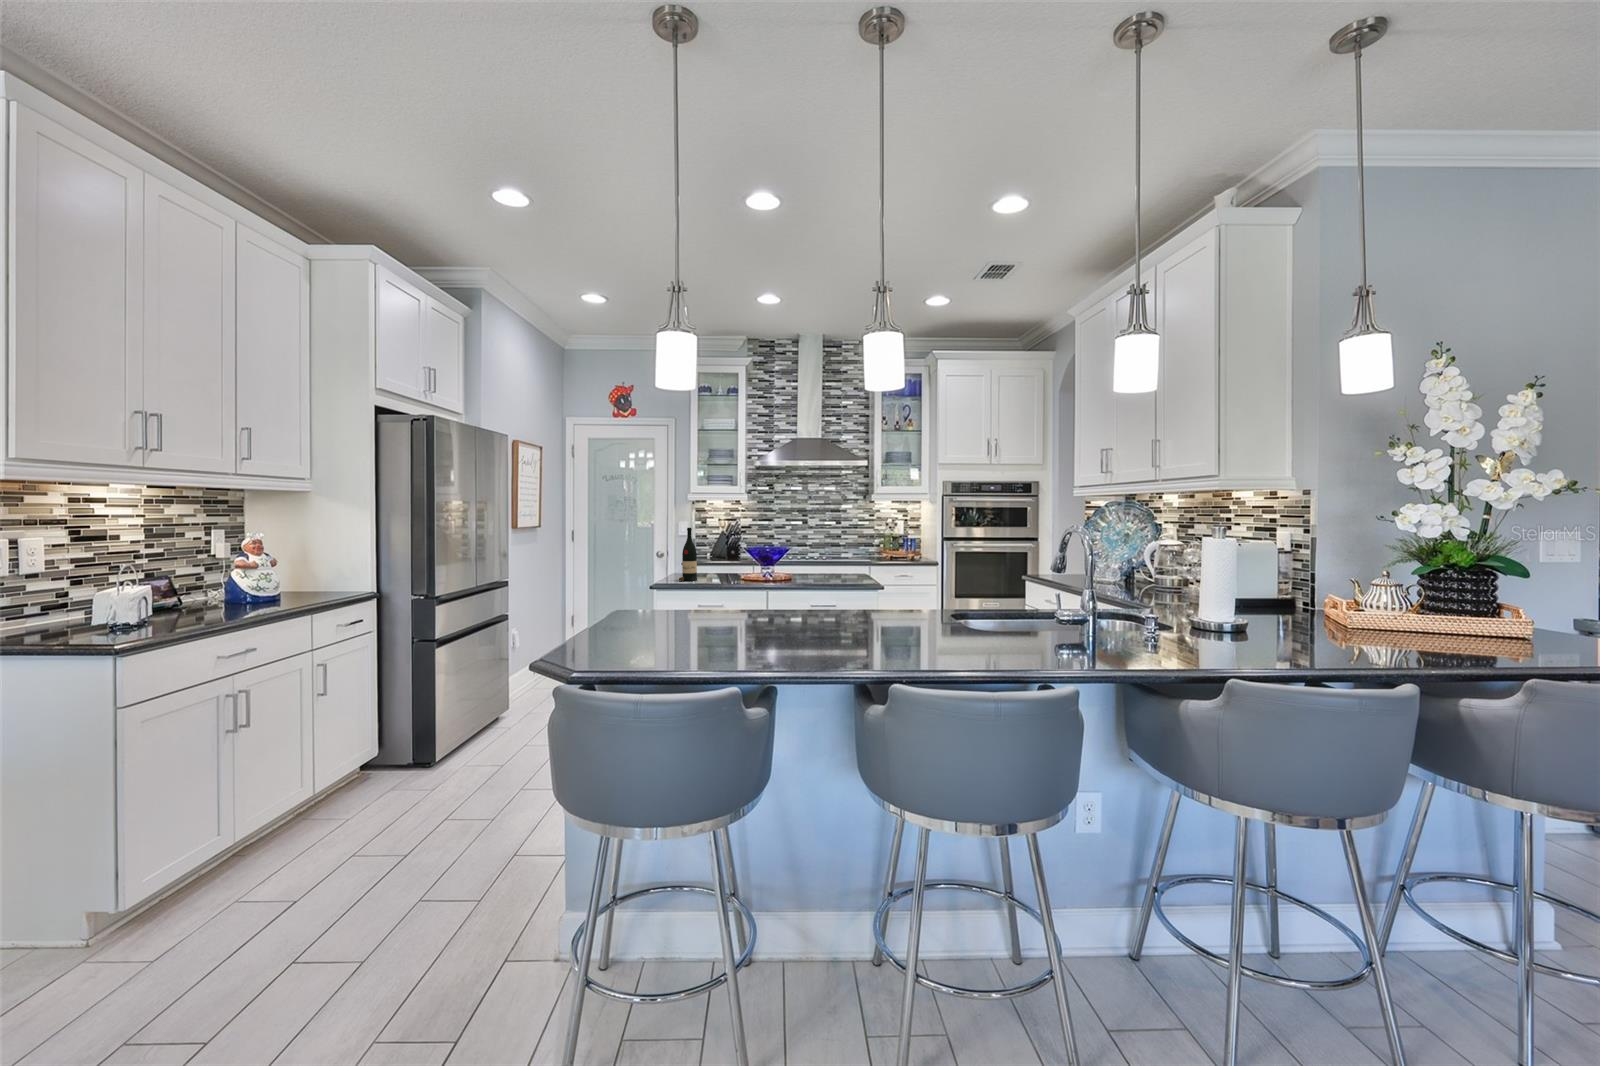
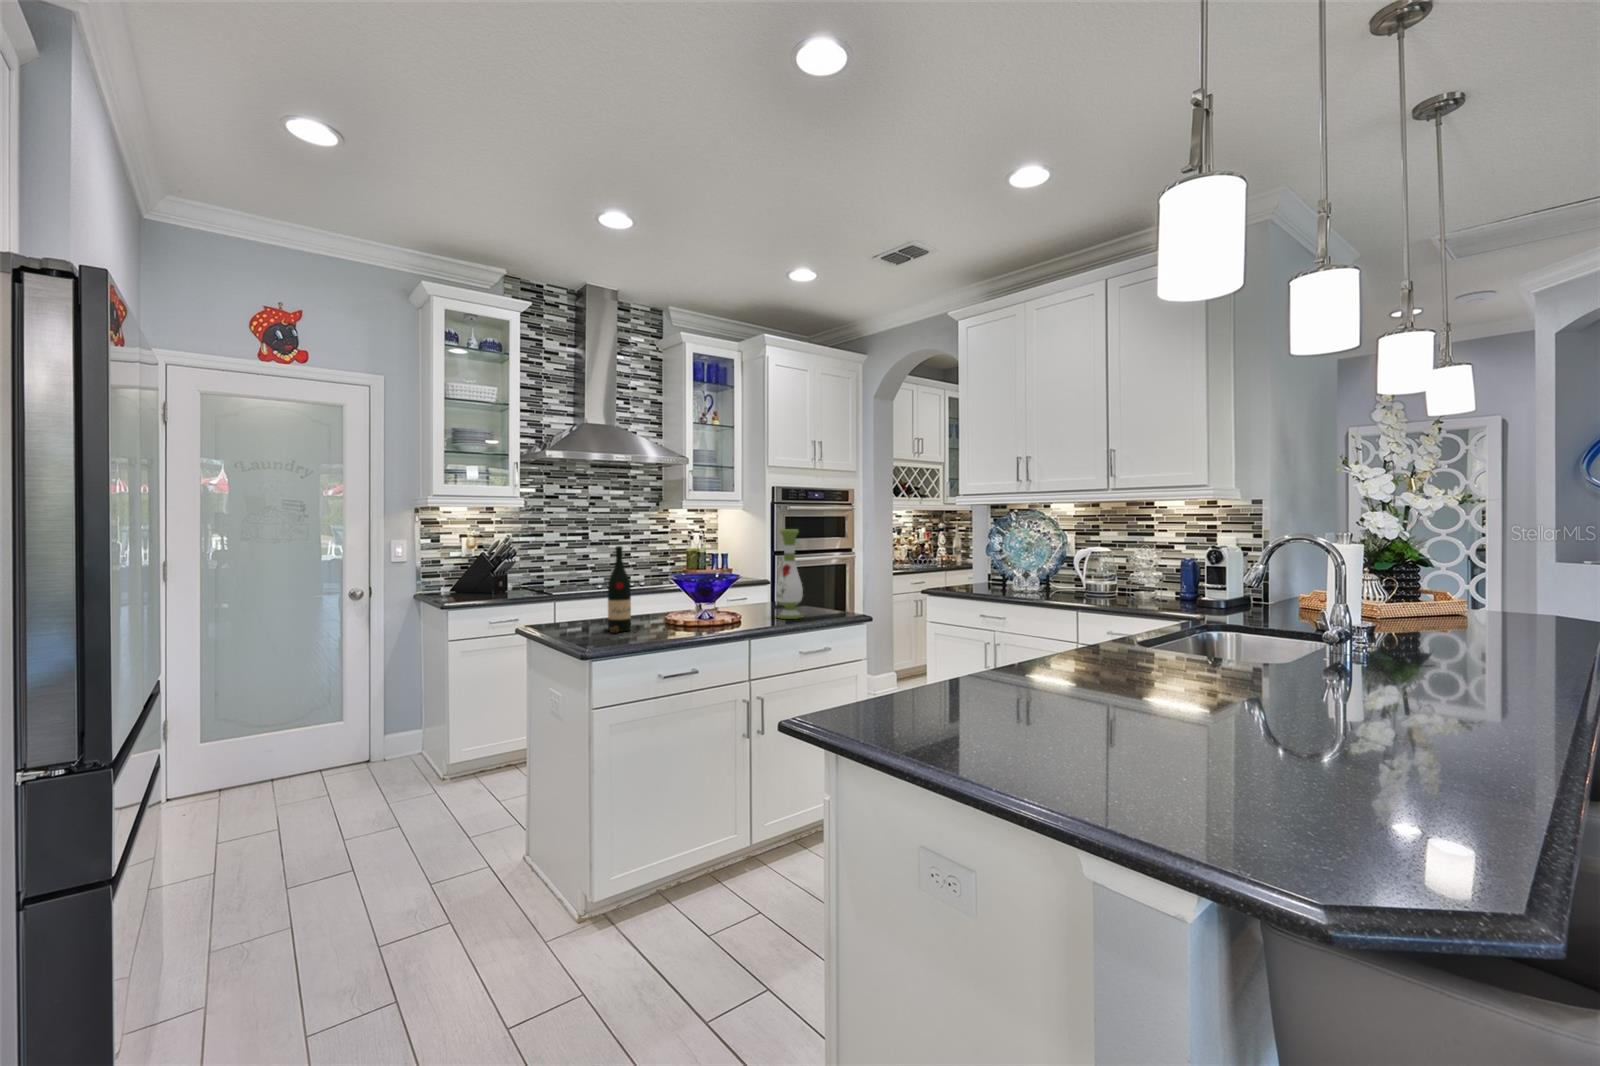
vase: none [795,518,815,583] -> present [777,529,803,619]

